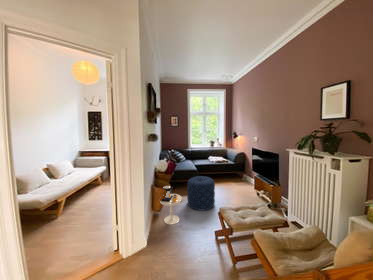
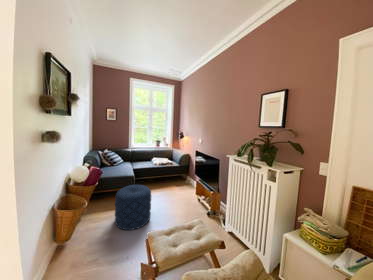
side table: present [160,186,182,225] -> none [63,205,101,262]

